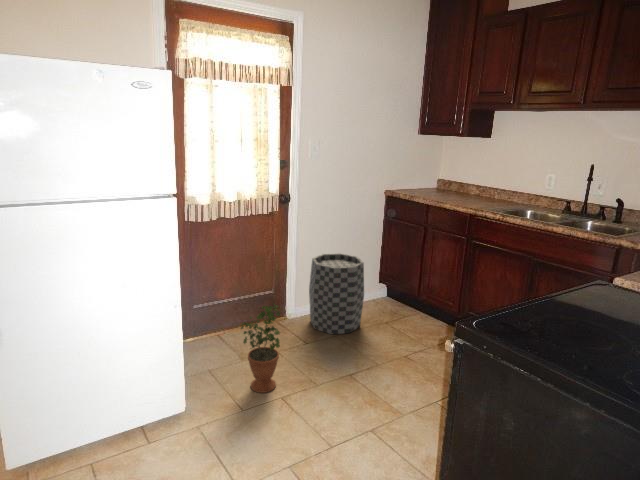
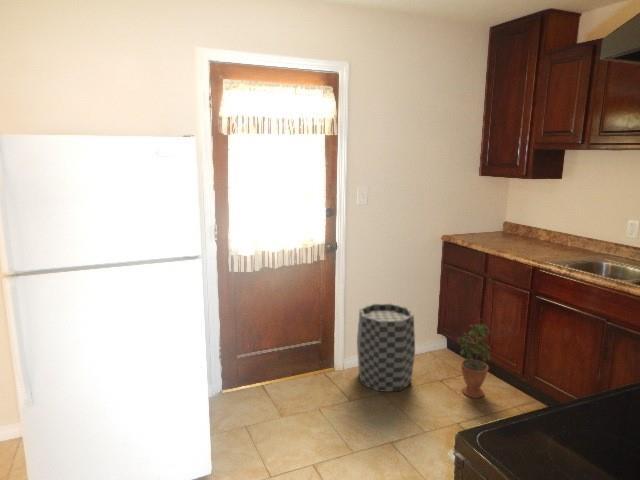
potted plant: present [241,304,280,393] -> present [457,324,490,398]

